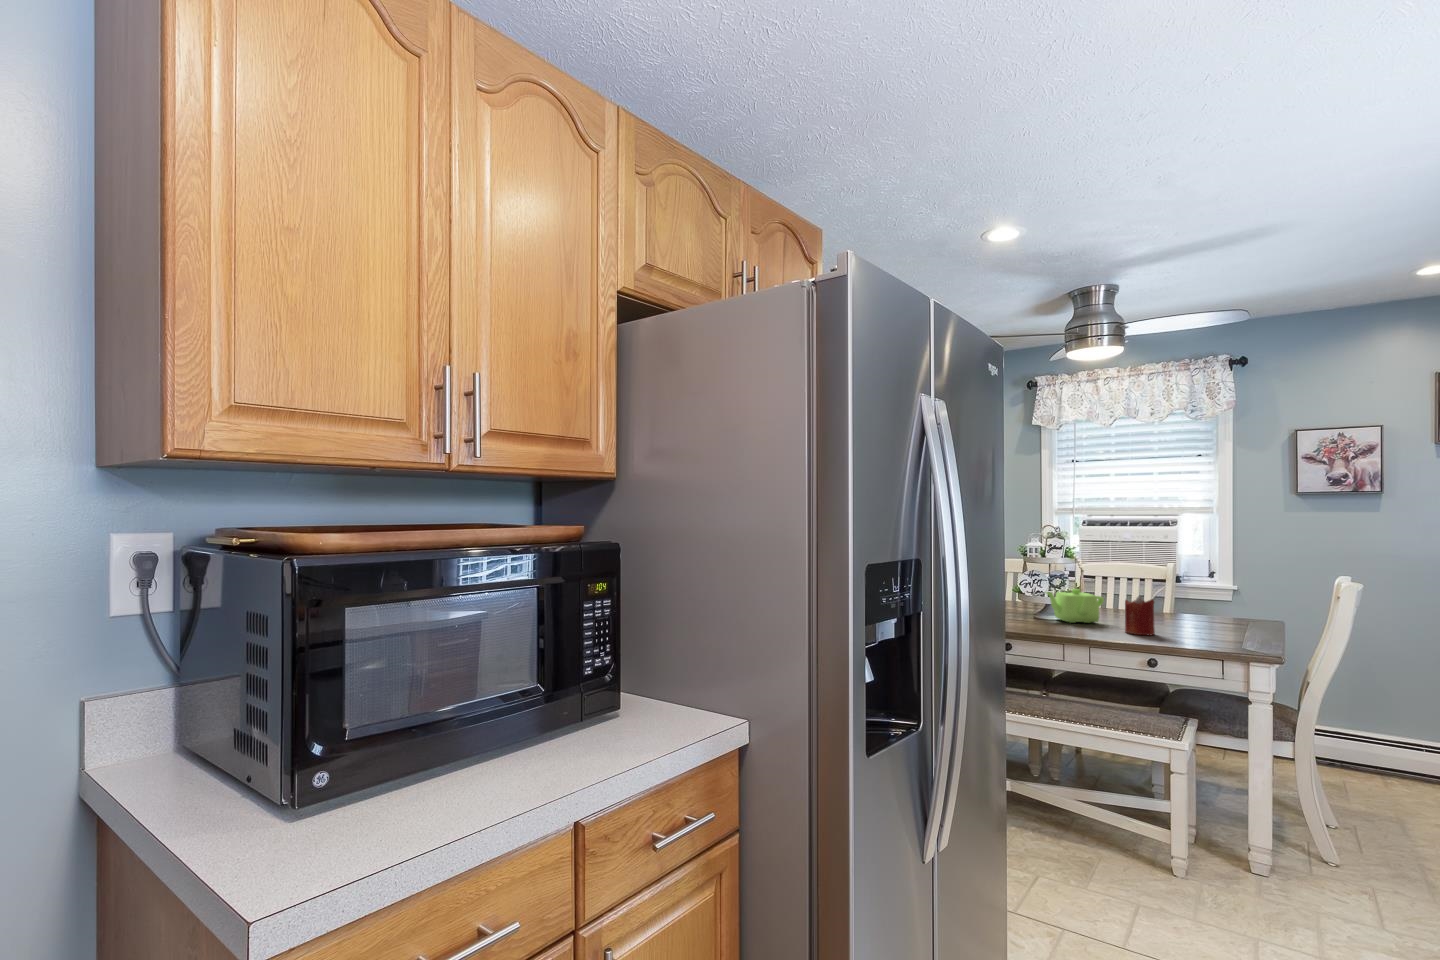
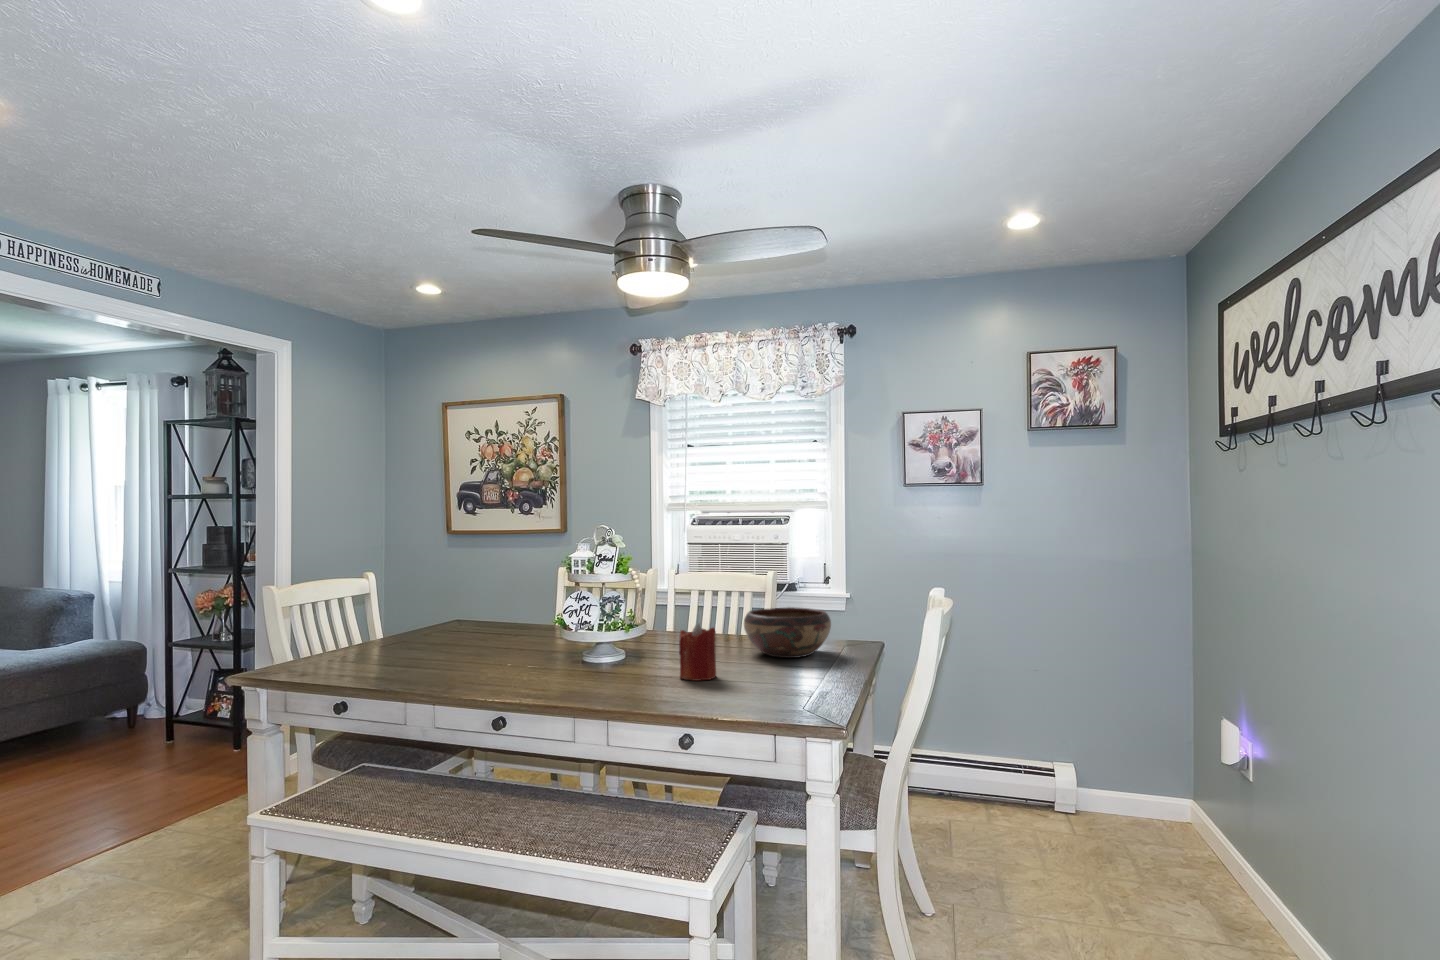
teapot: present [1046,589,1104,623] -> none [586,616,667,666]
decorative bowl: none [1164,591,1244,628] -> present [744,607,831,658]

